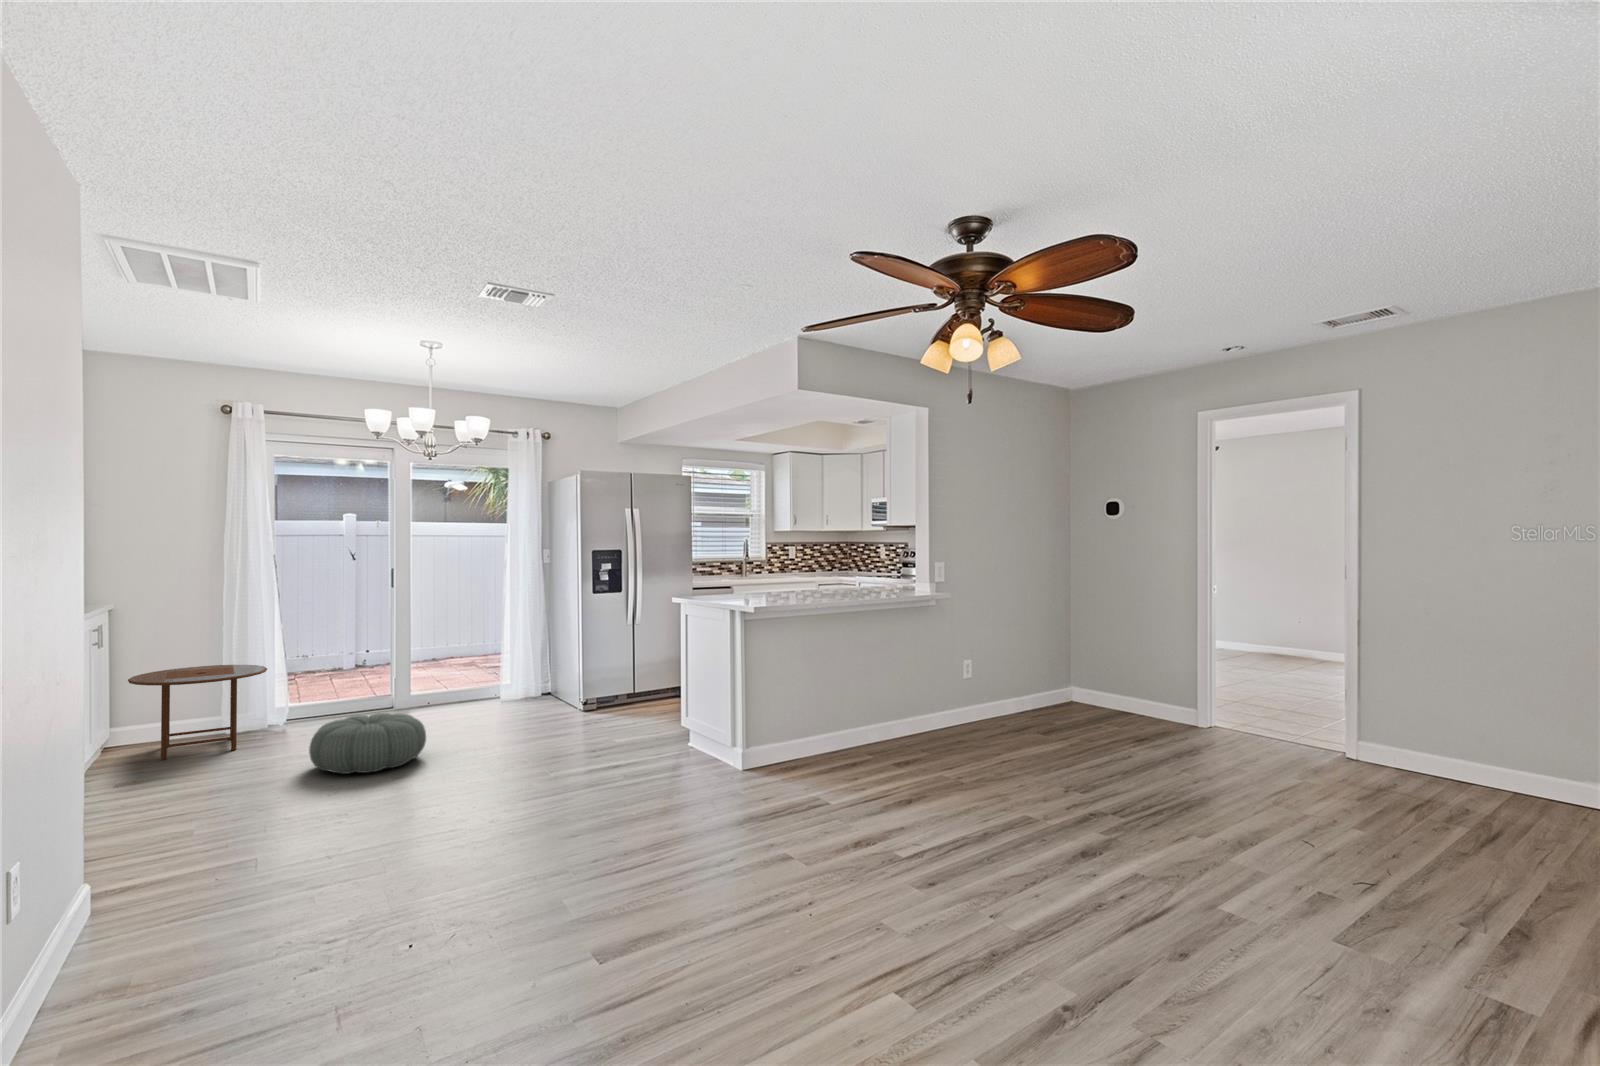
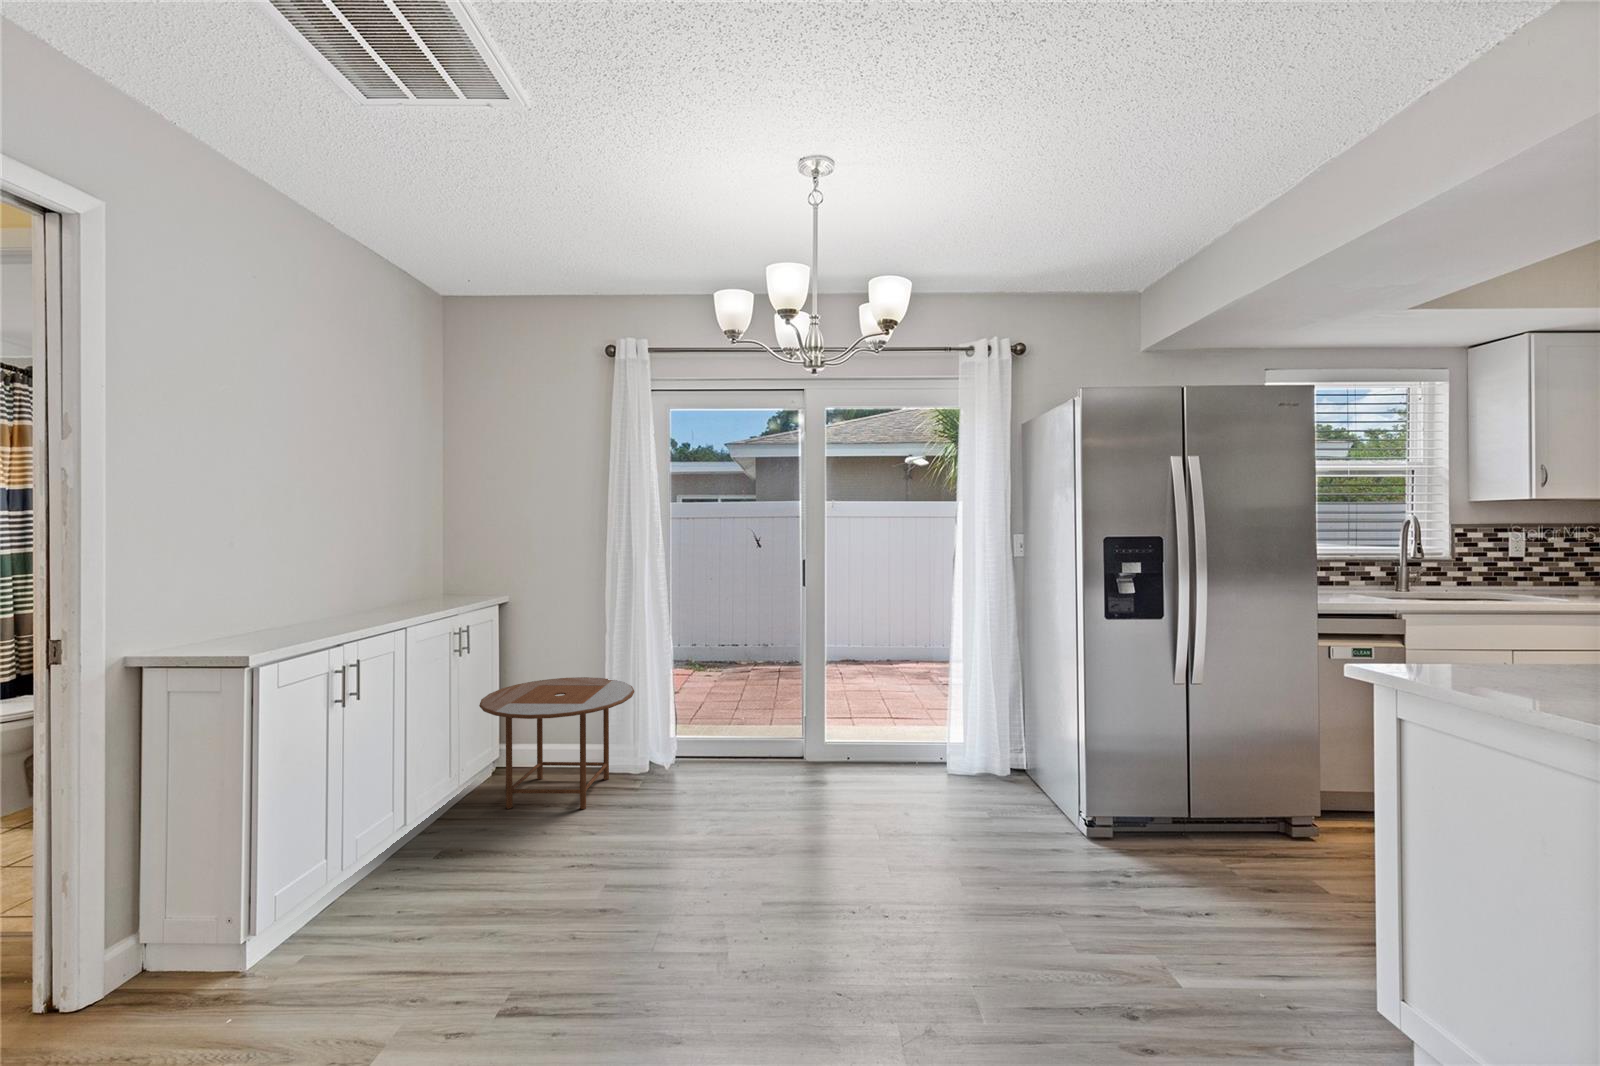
pouf: present [309,713,426,774] -> none [584,821,775,978]

